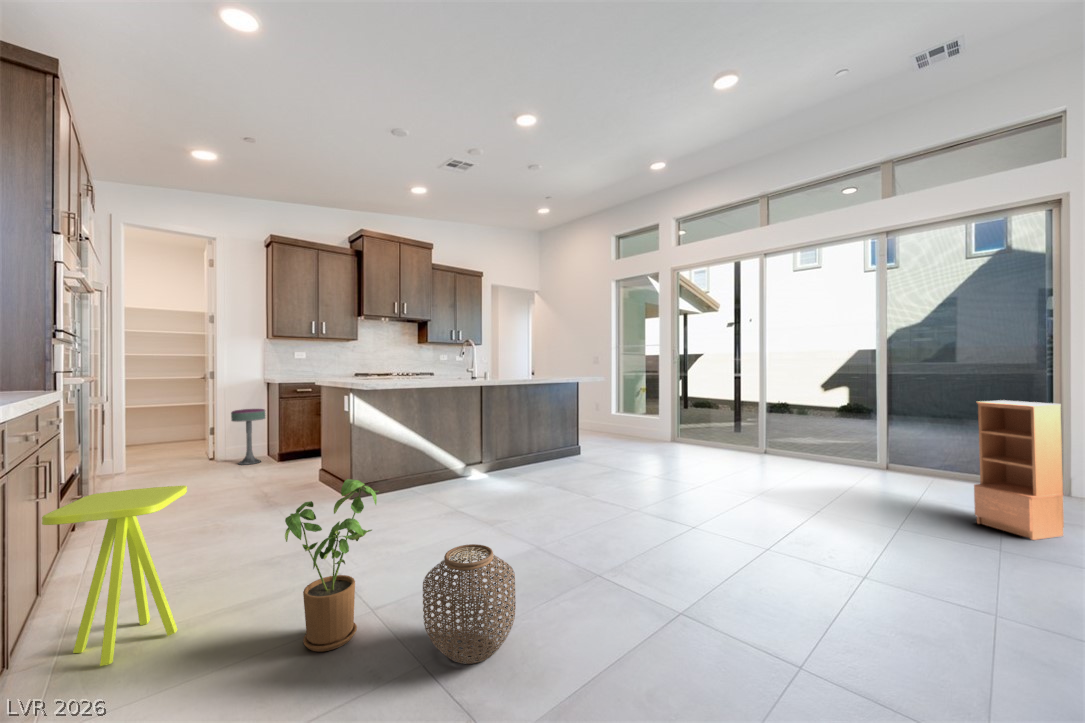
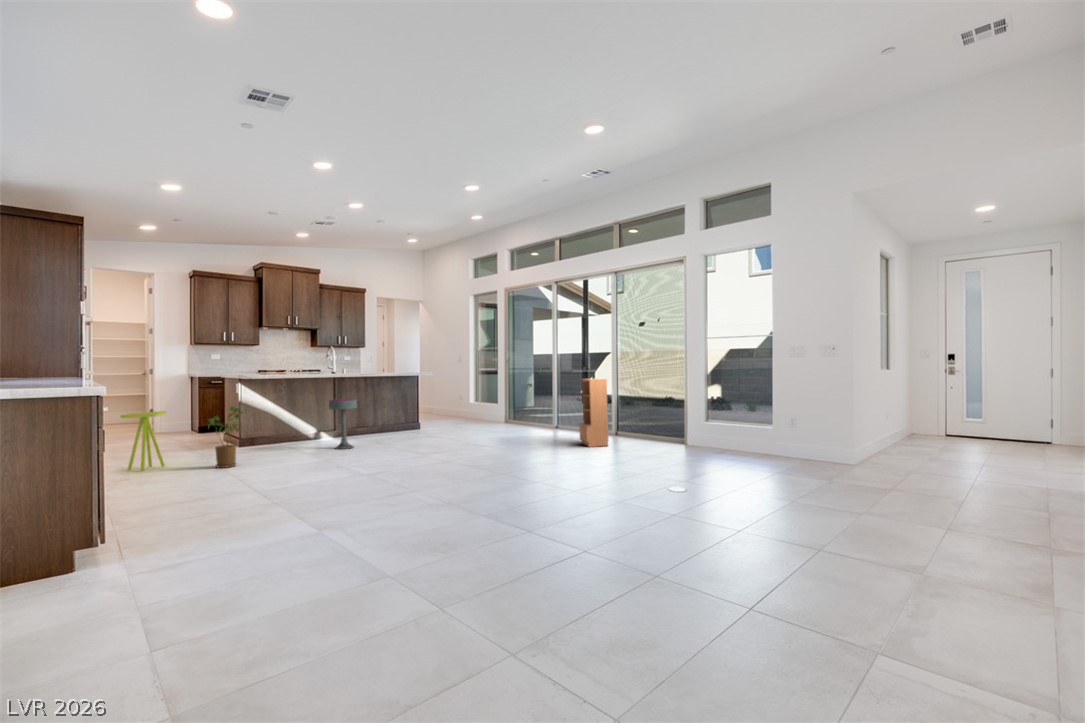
bar stool: present [231,409,265,465] -> present [329,399,357,449]
woven basket: present [423,544,516,664] -> none [260,430,297,468]

